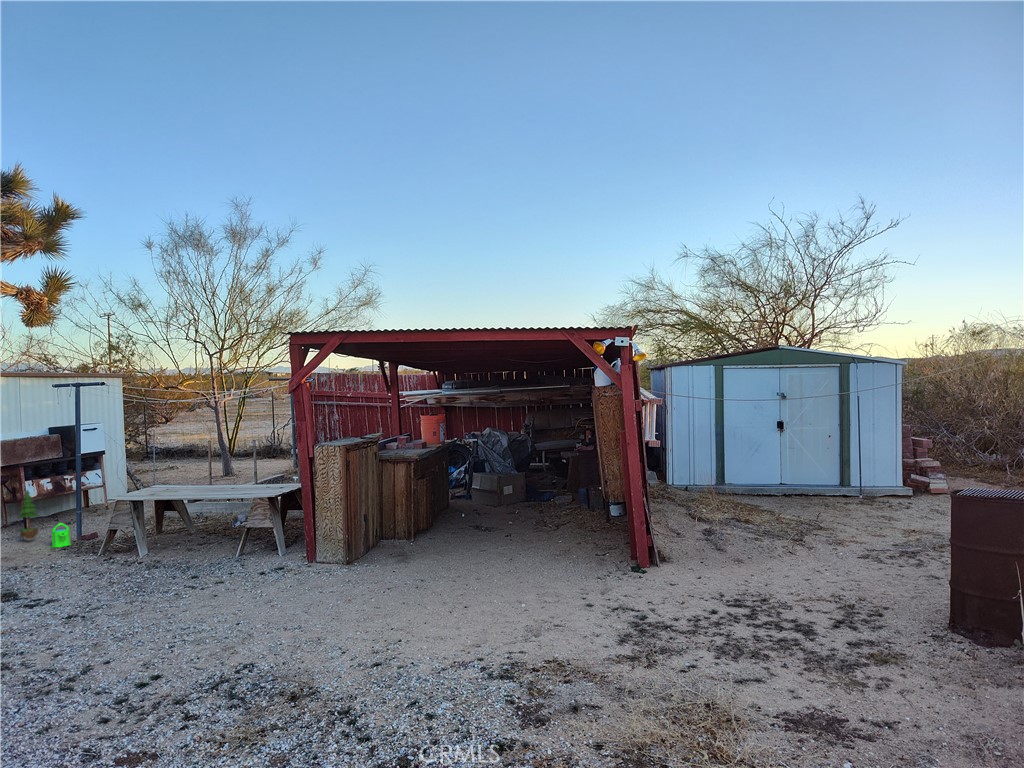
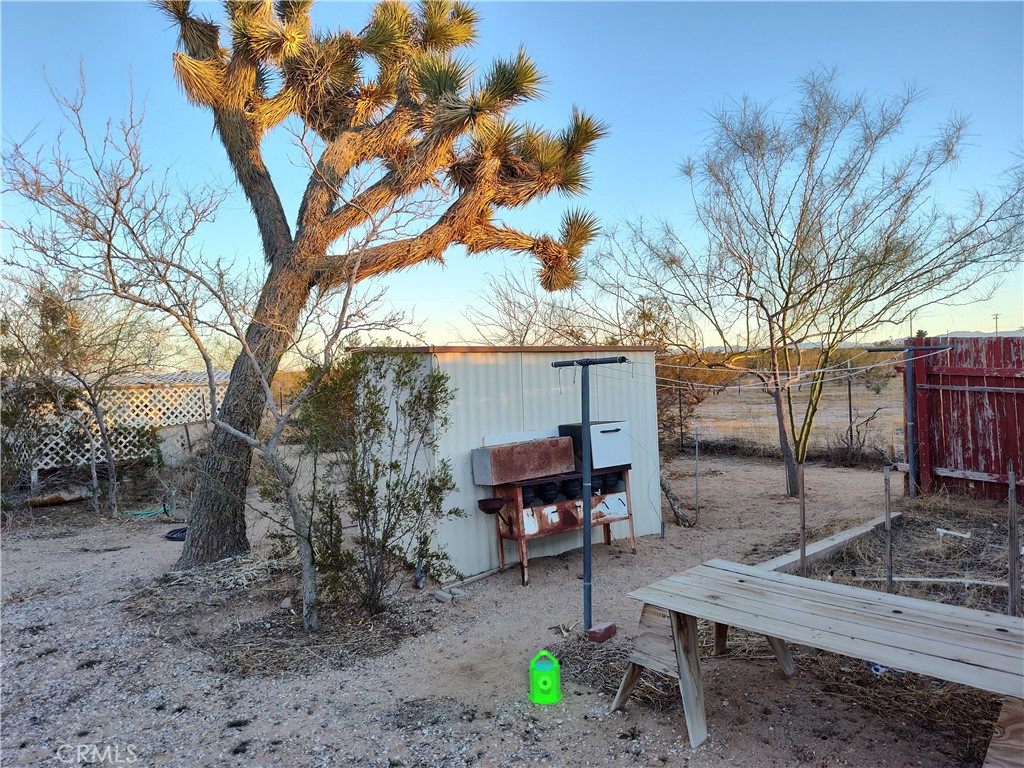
potted tree: present [18,490,39,542] -> none [490,555,523,647]

